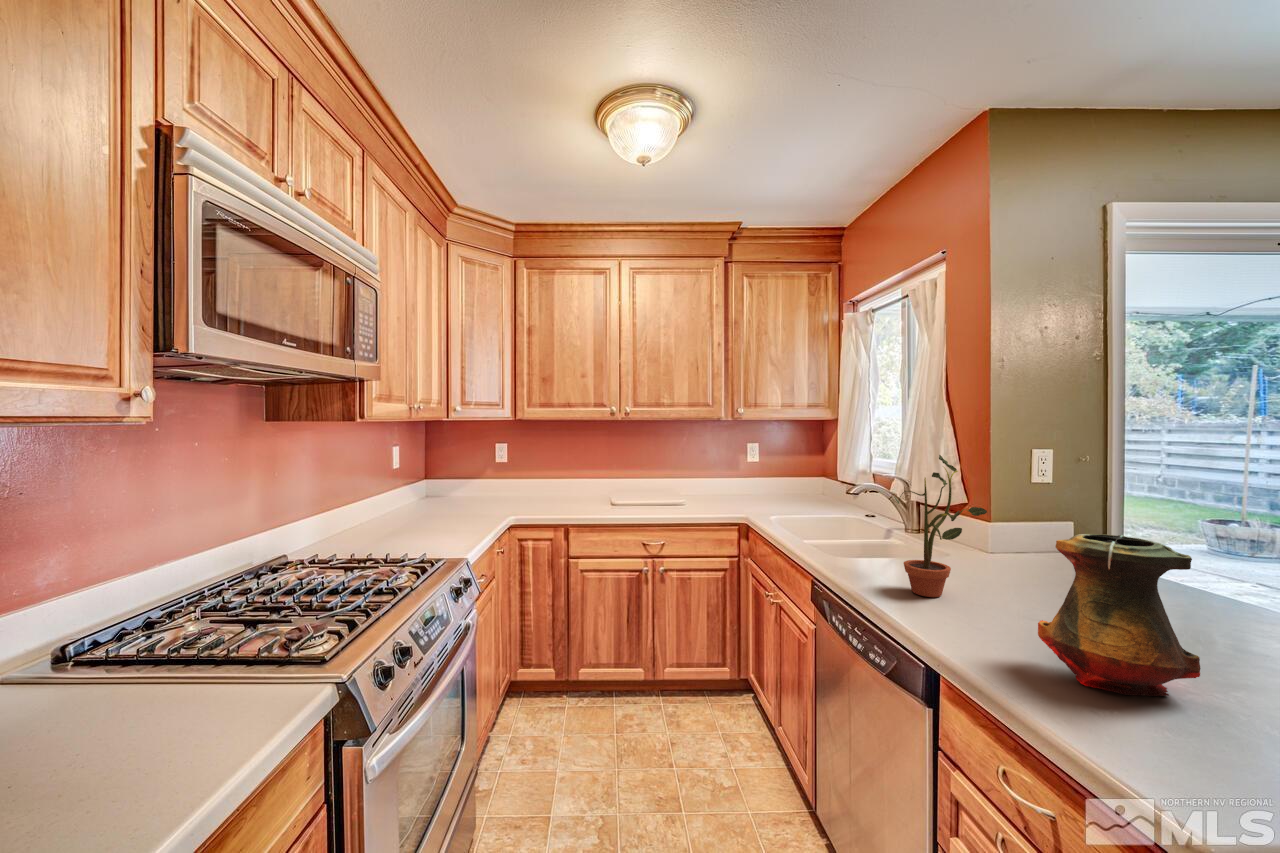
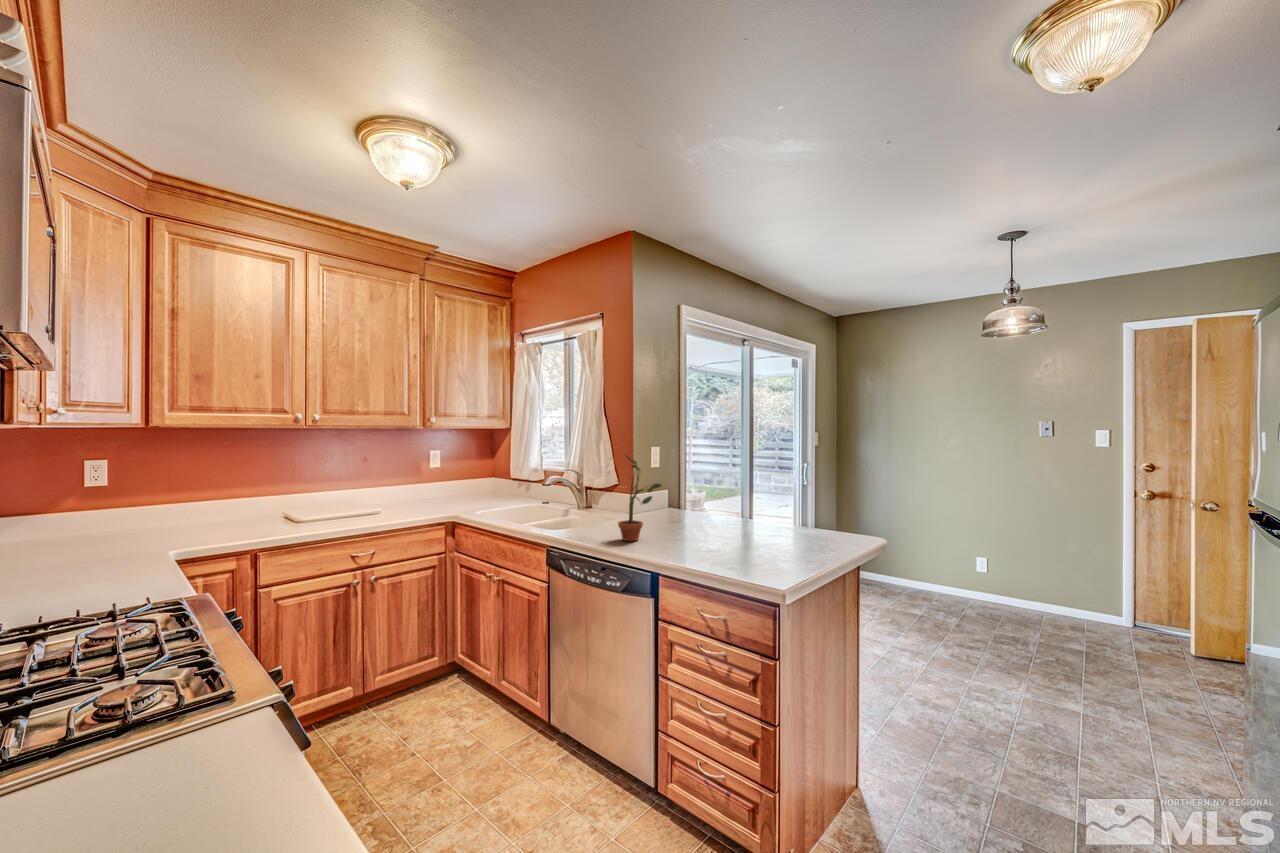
vase: present [1038,534,1201,696] -> none [701,488,756,559]

